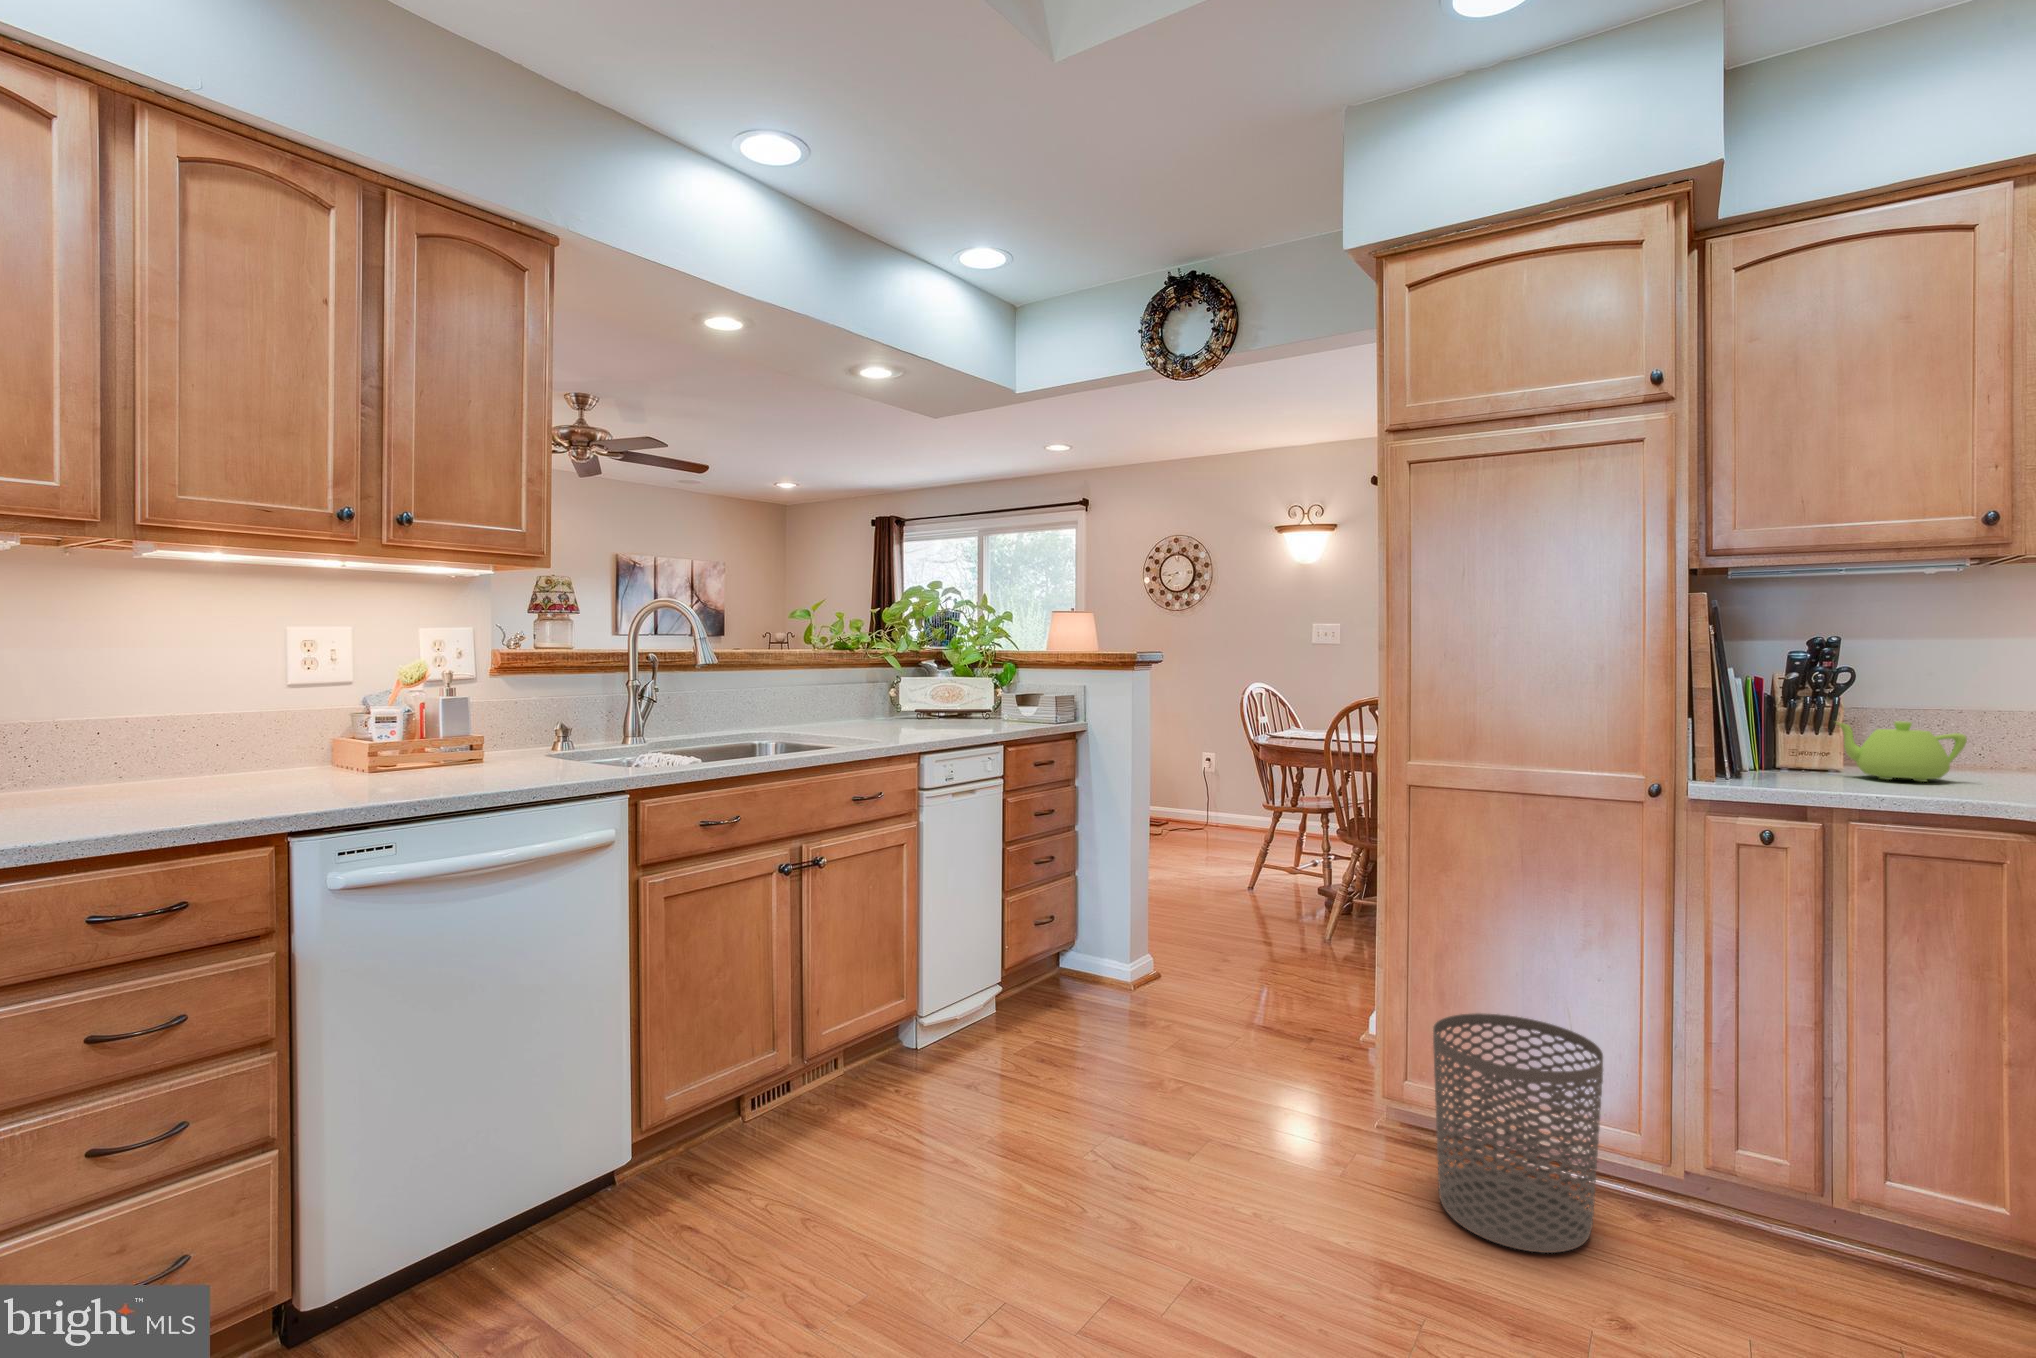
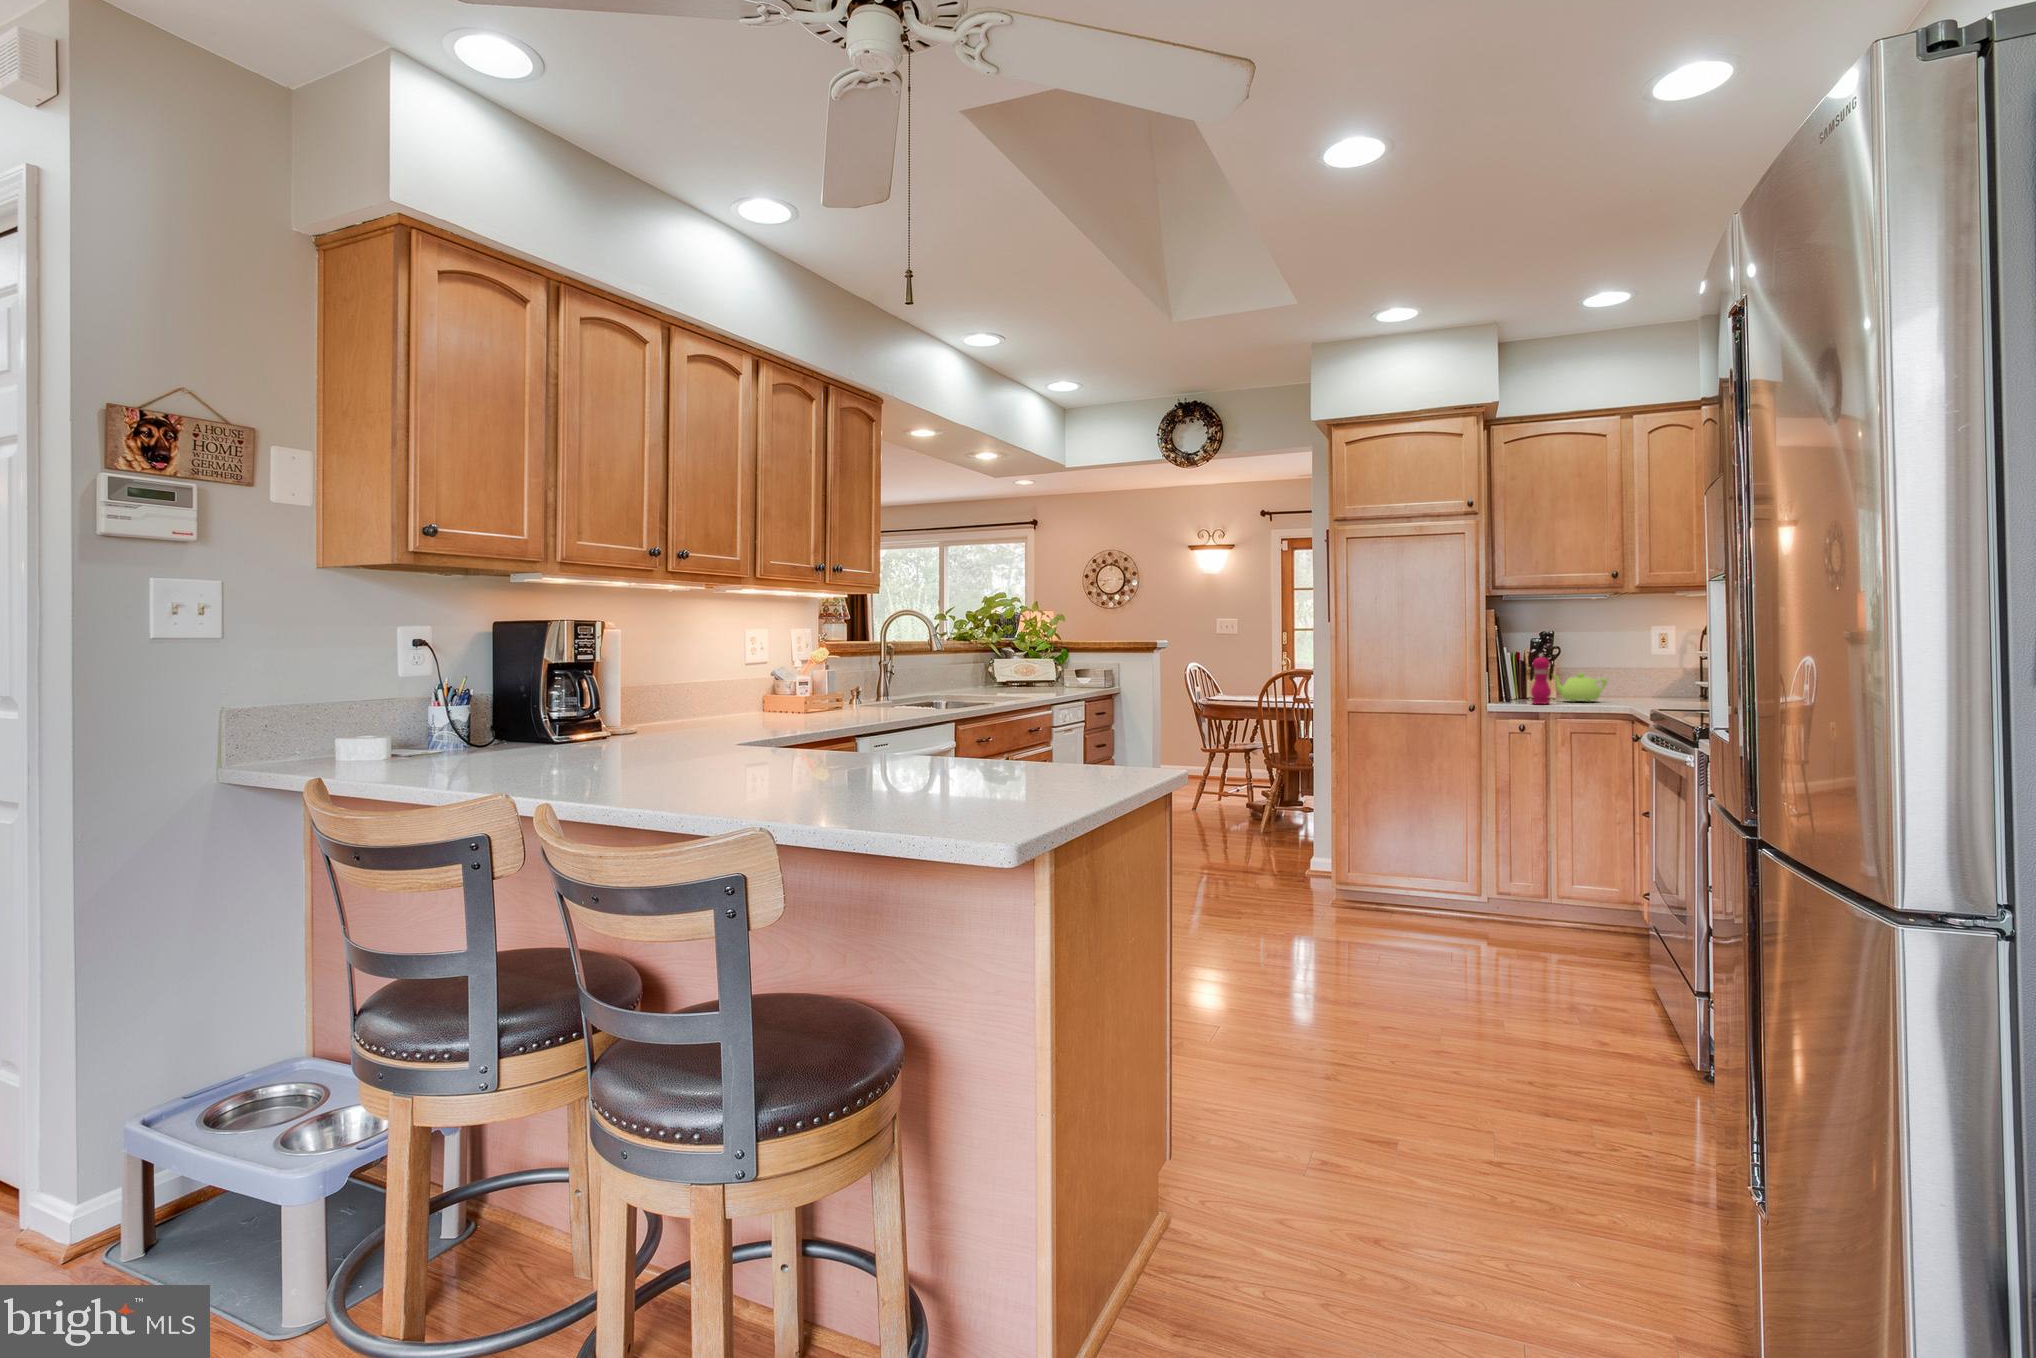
pepper mill: none [1790,681,1837,786] -> present [1531,654,1551,704]
waste bin: present [1433,1013,1603,1253] -> none [1366,830,1448,934]

